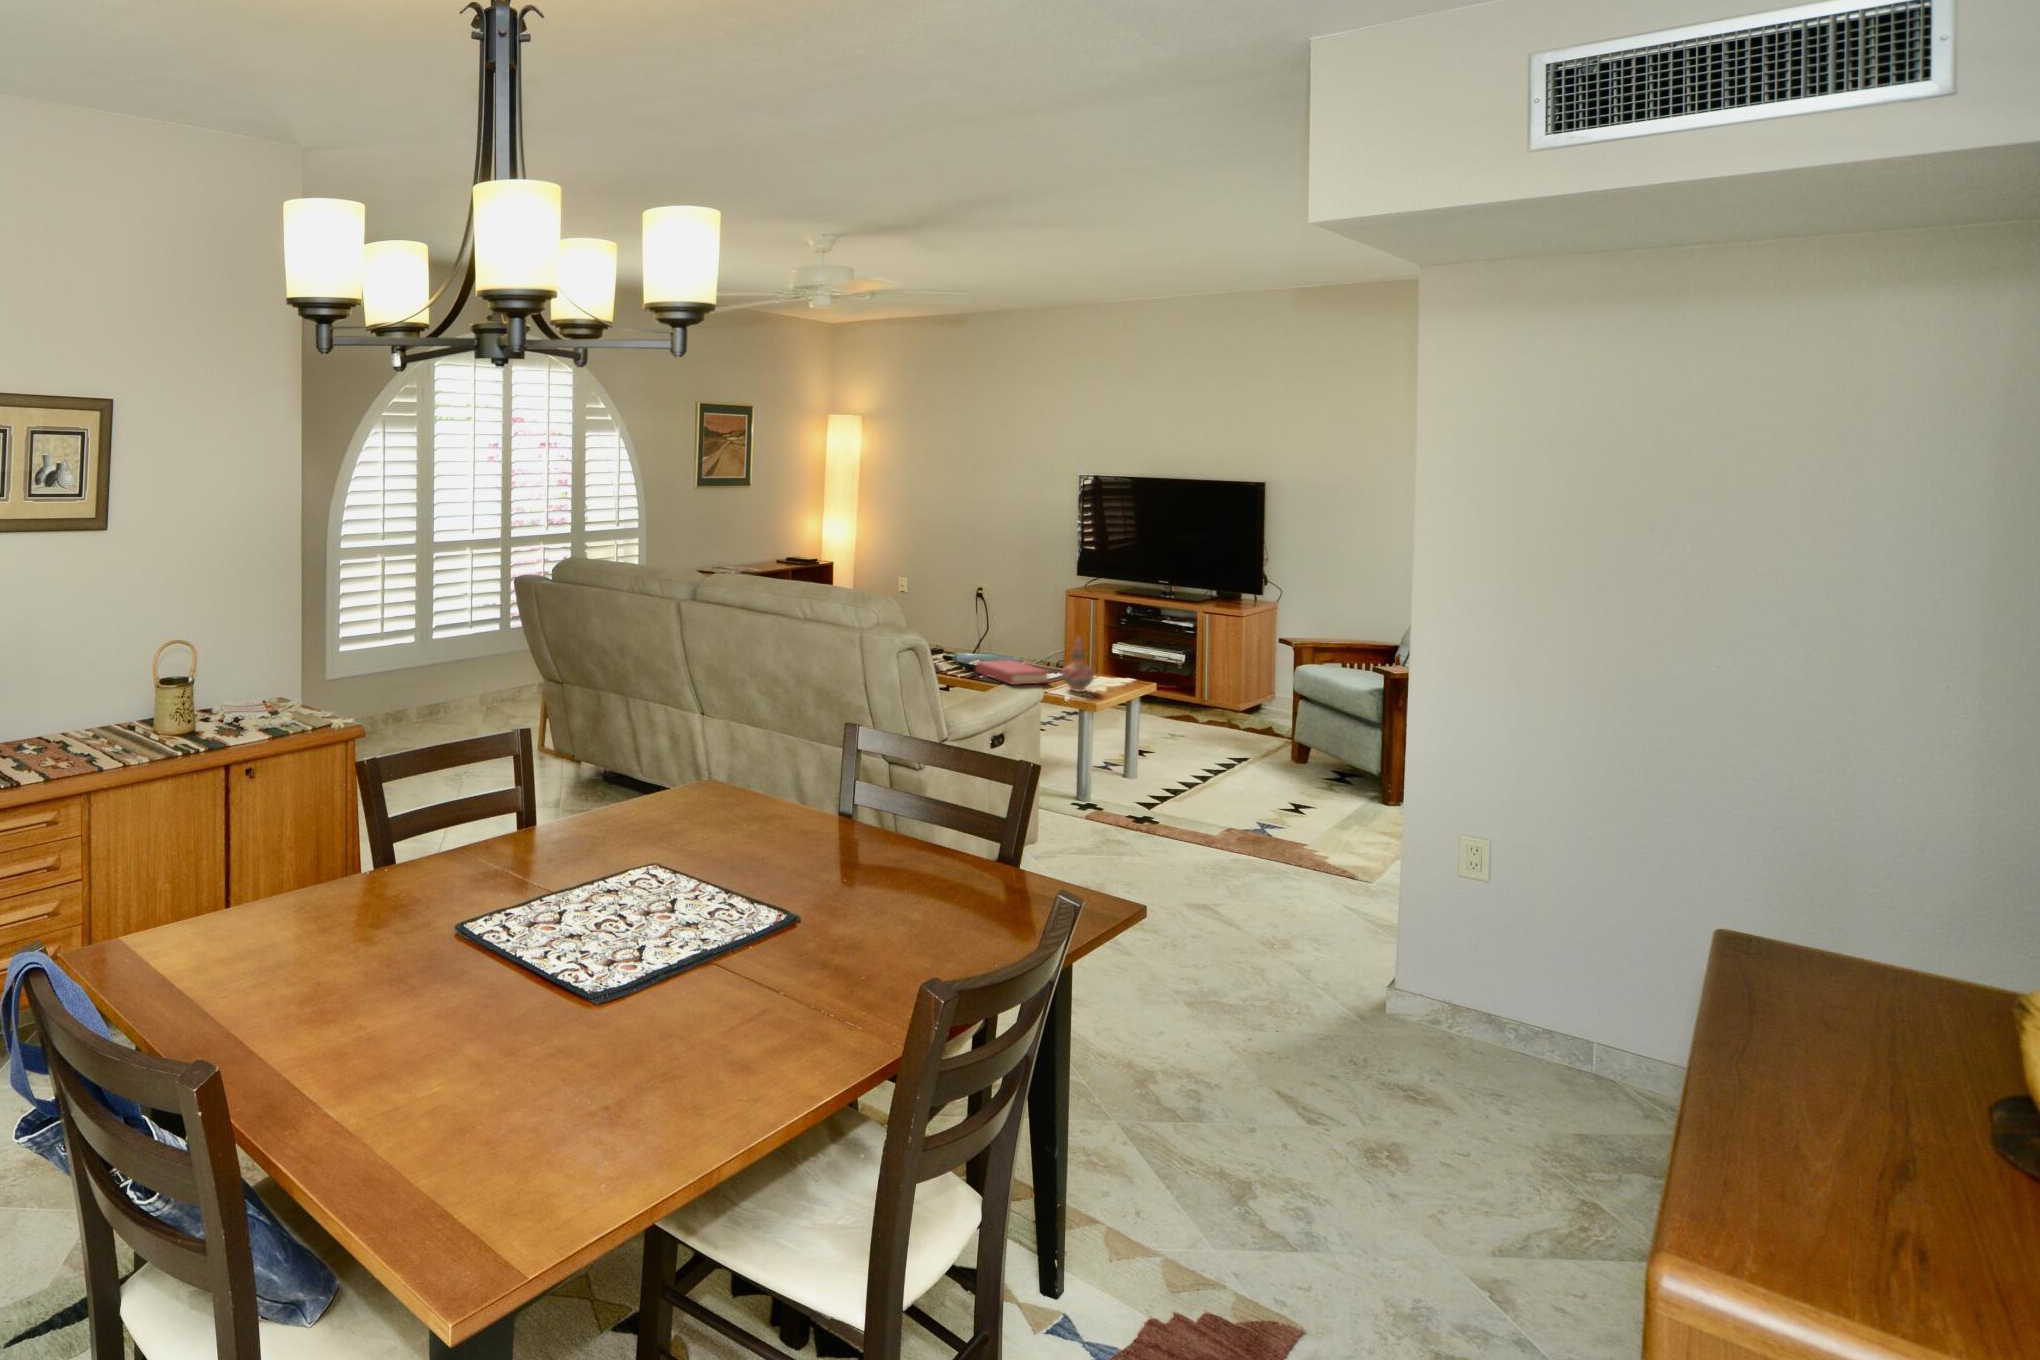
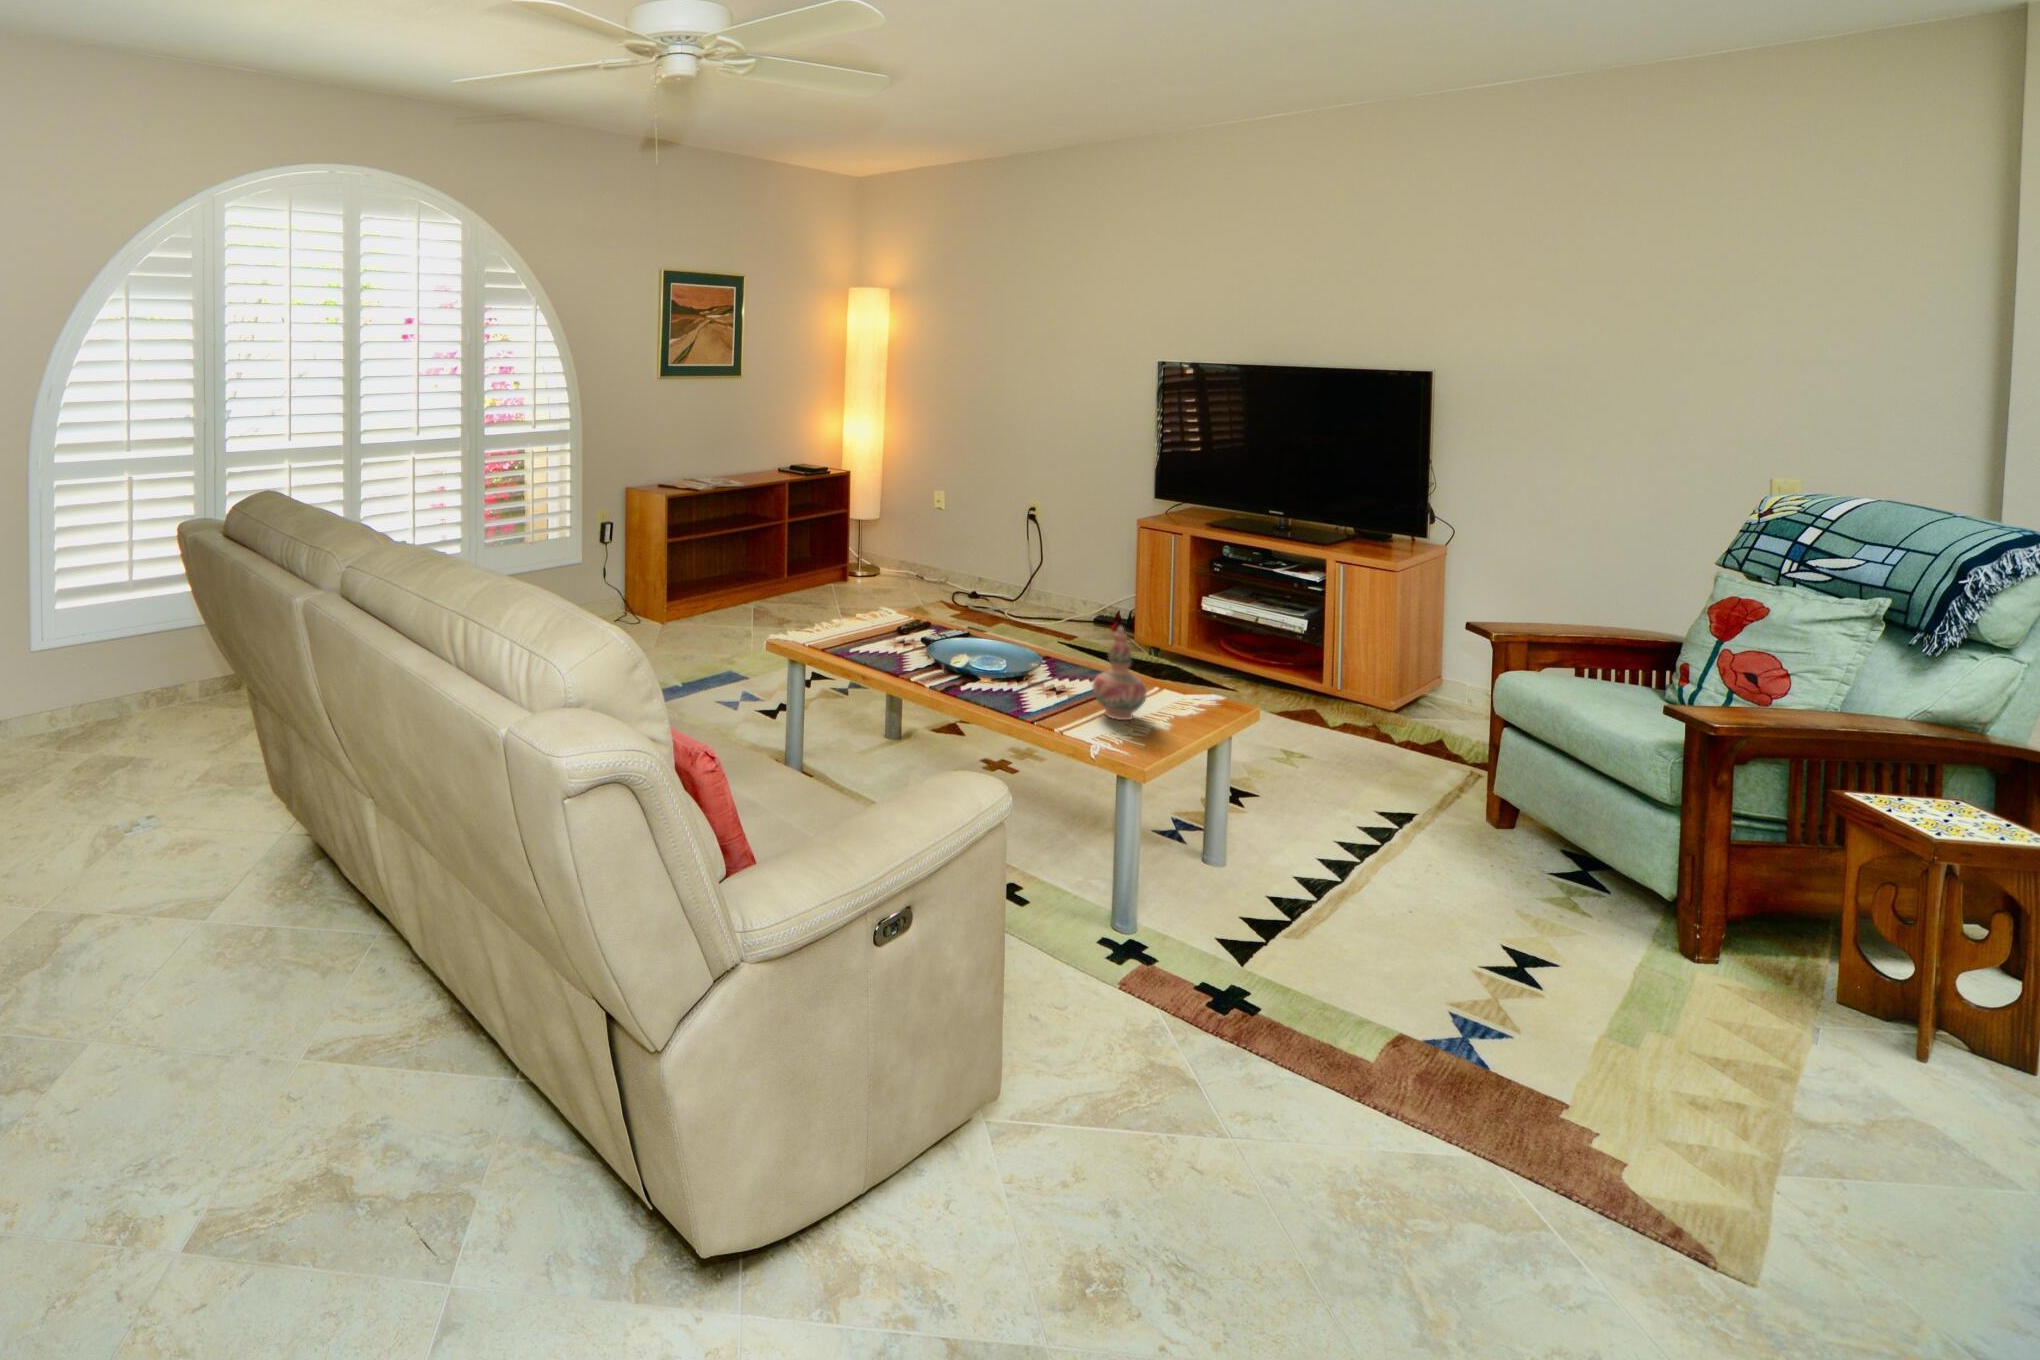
hardback book: present [976,660,1048,685] -> none [962,649,1075,701]

